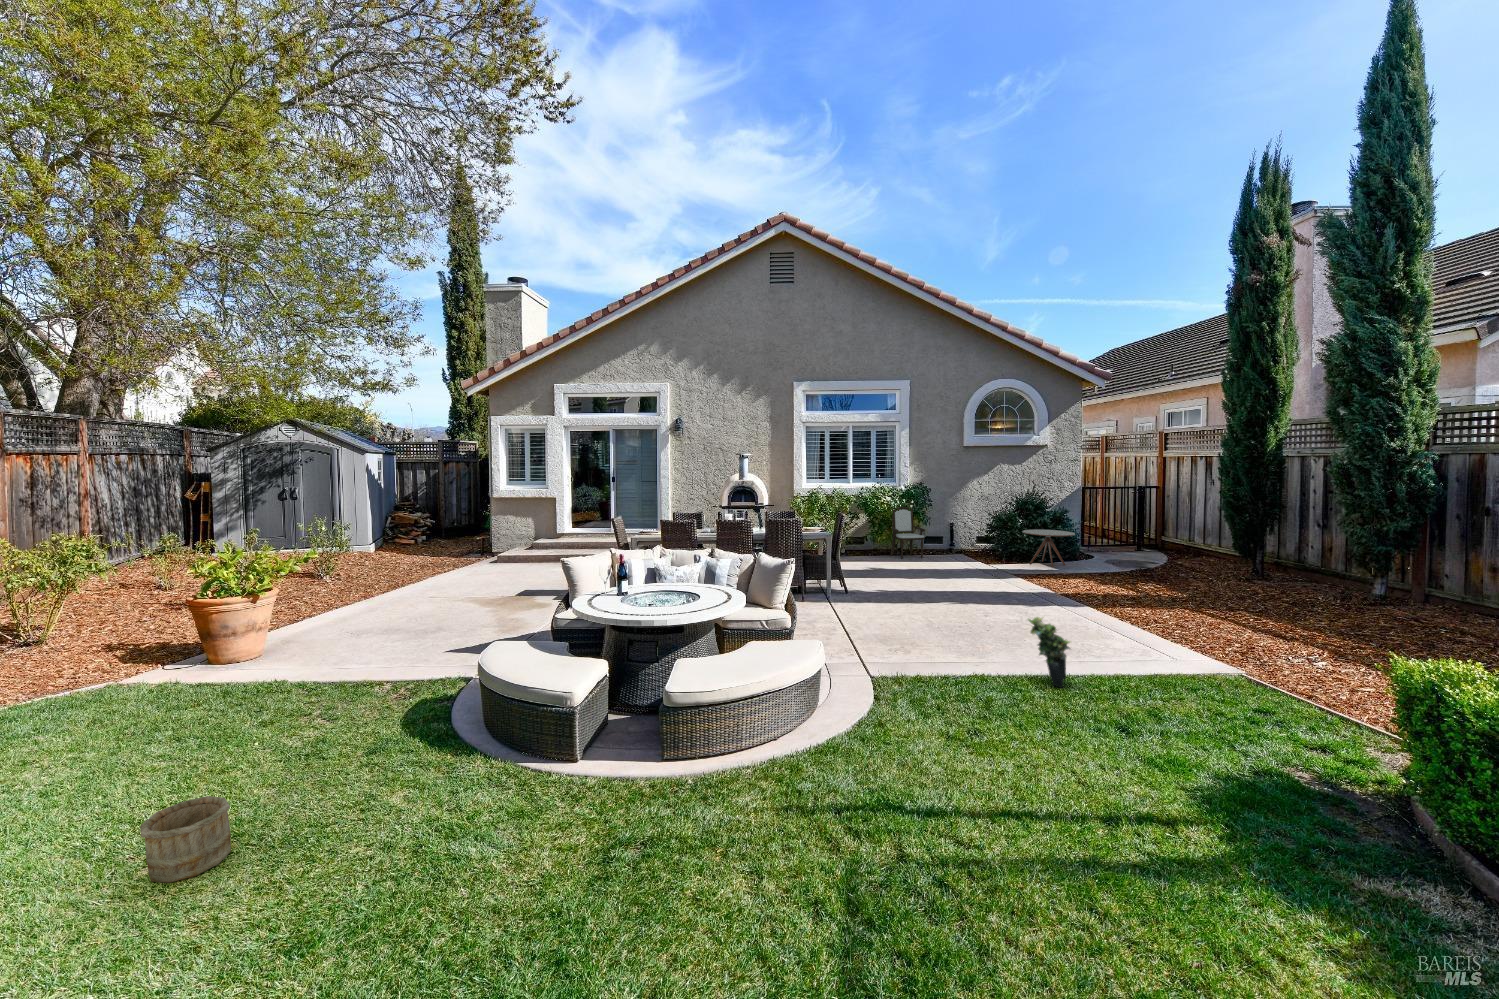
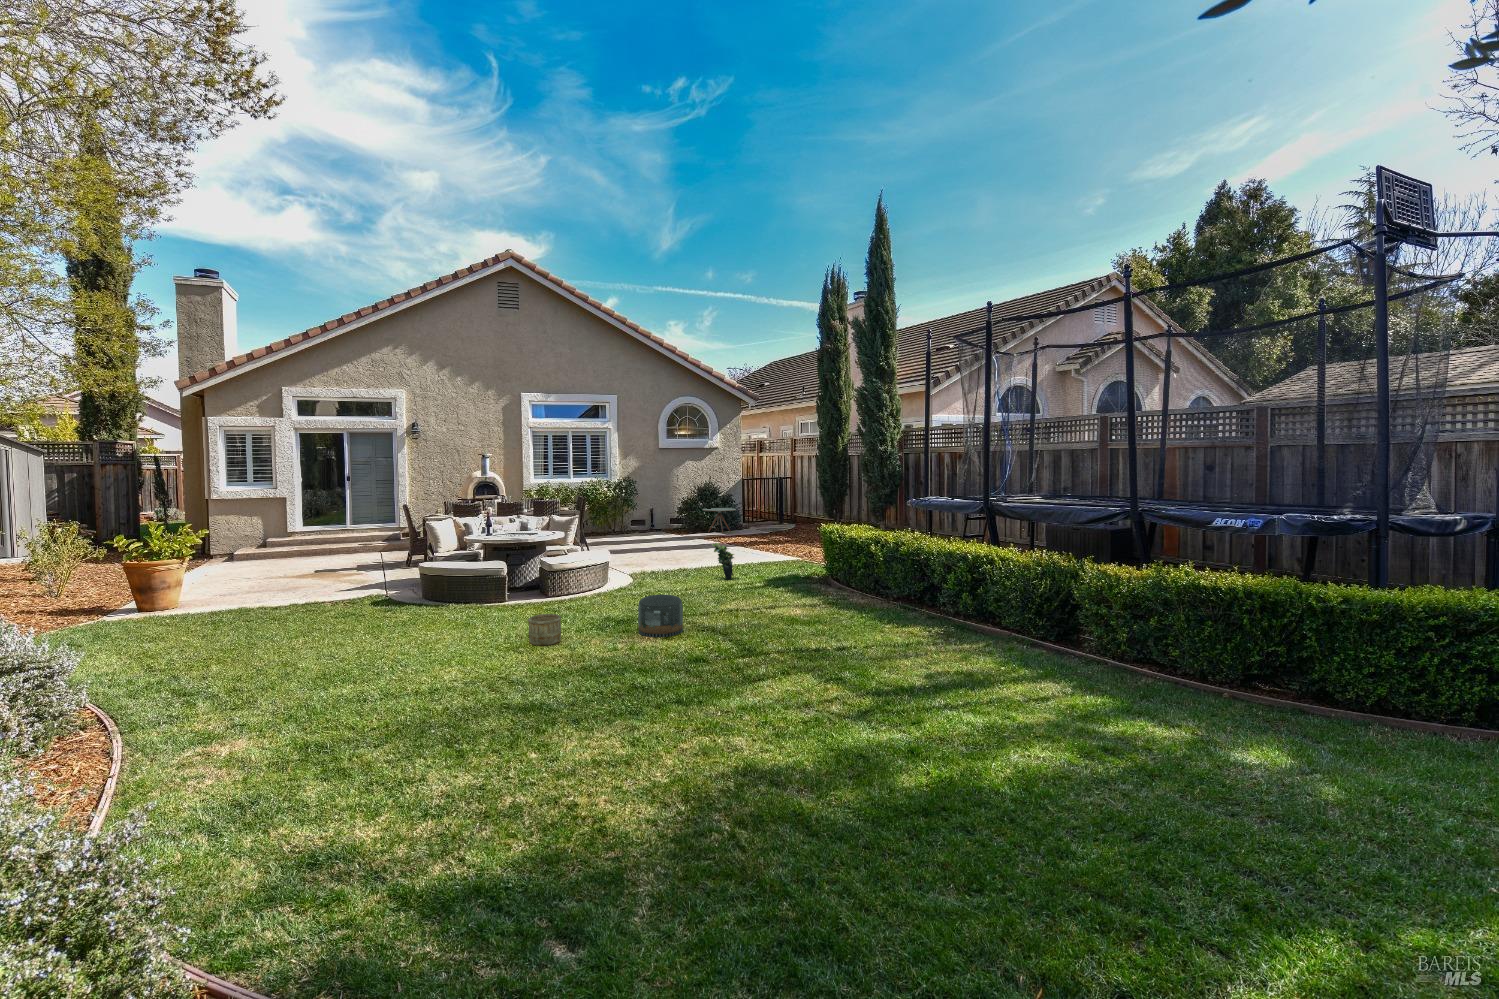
armchair: present [891,507,925,559] -> none [608,495,634,535]
pouf: none [827,779,931,909] -> present [638,595,683,637]
wooden bucket: present [140,796,231,883] -> present [528,614,561,646]

